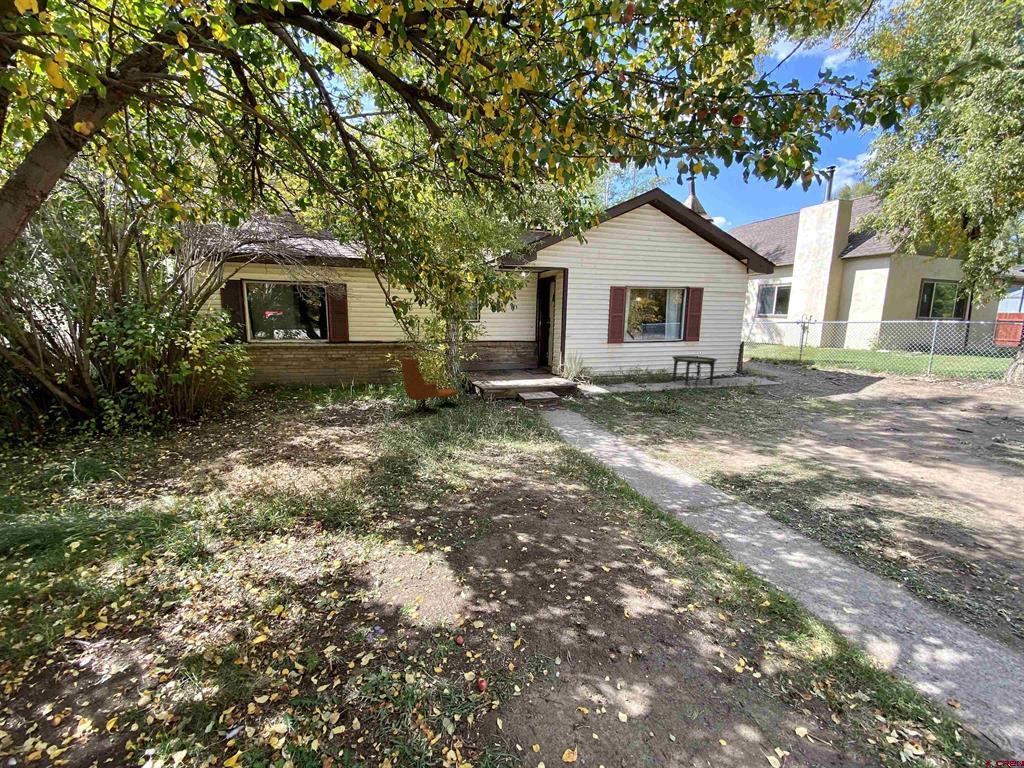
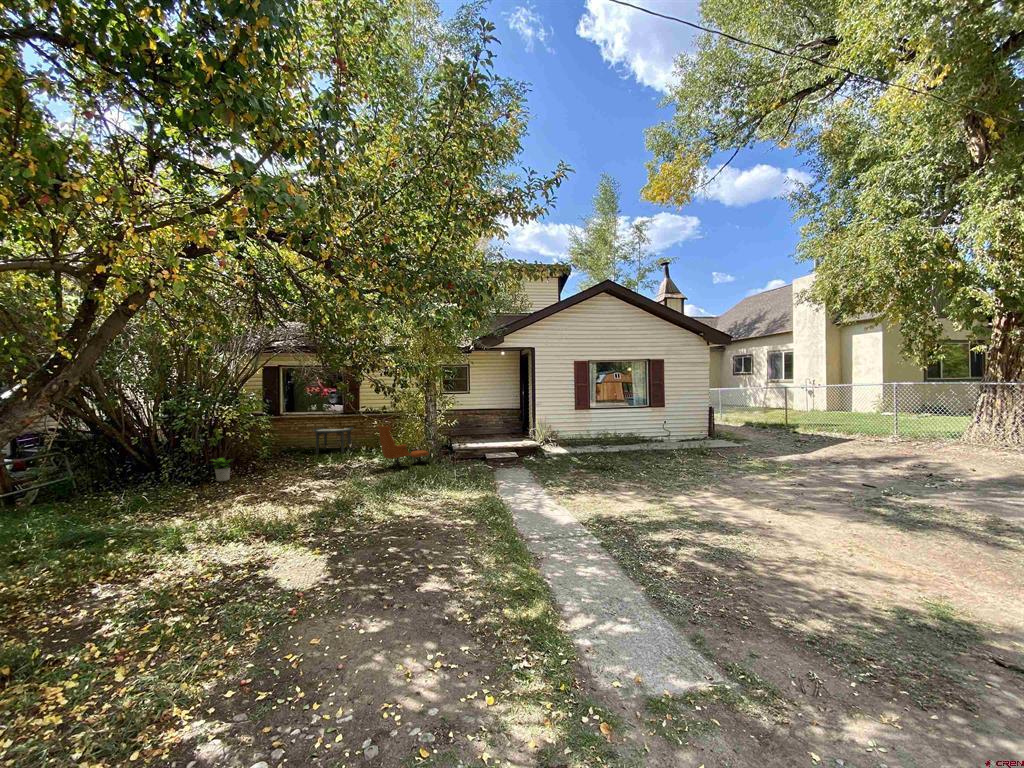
round table: present [672,356,717,385] -> present [312,427,354,454]
potted plant: none [168,399,213,433] -> present [210,457,231,481]

